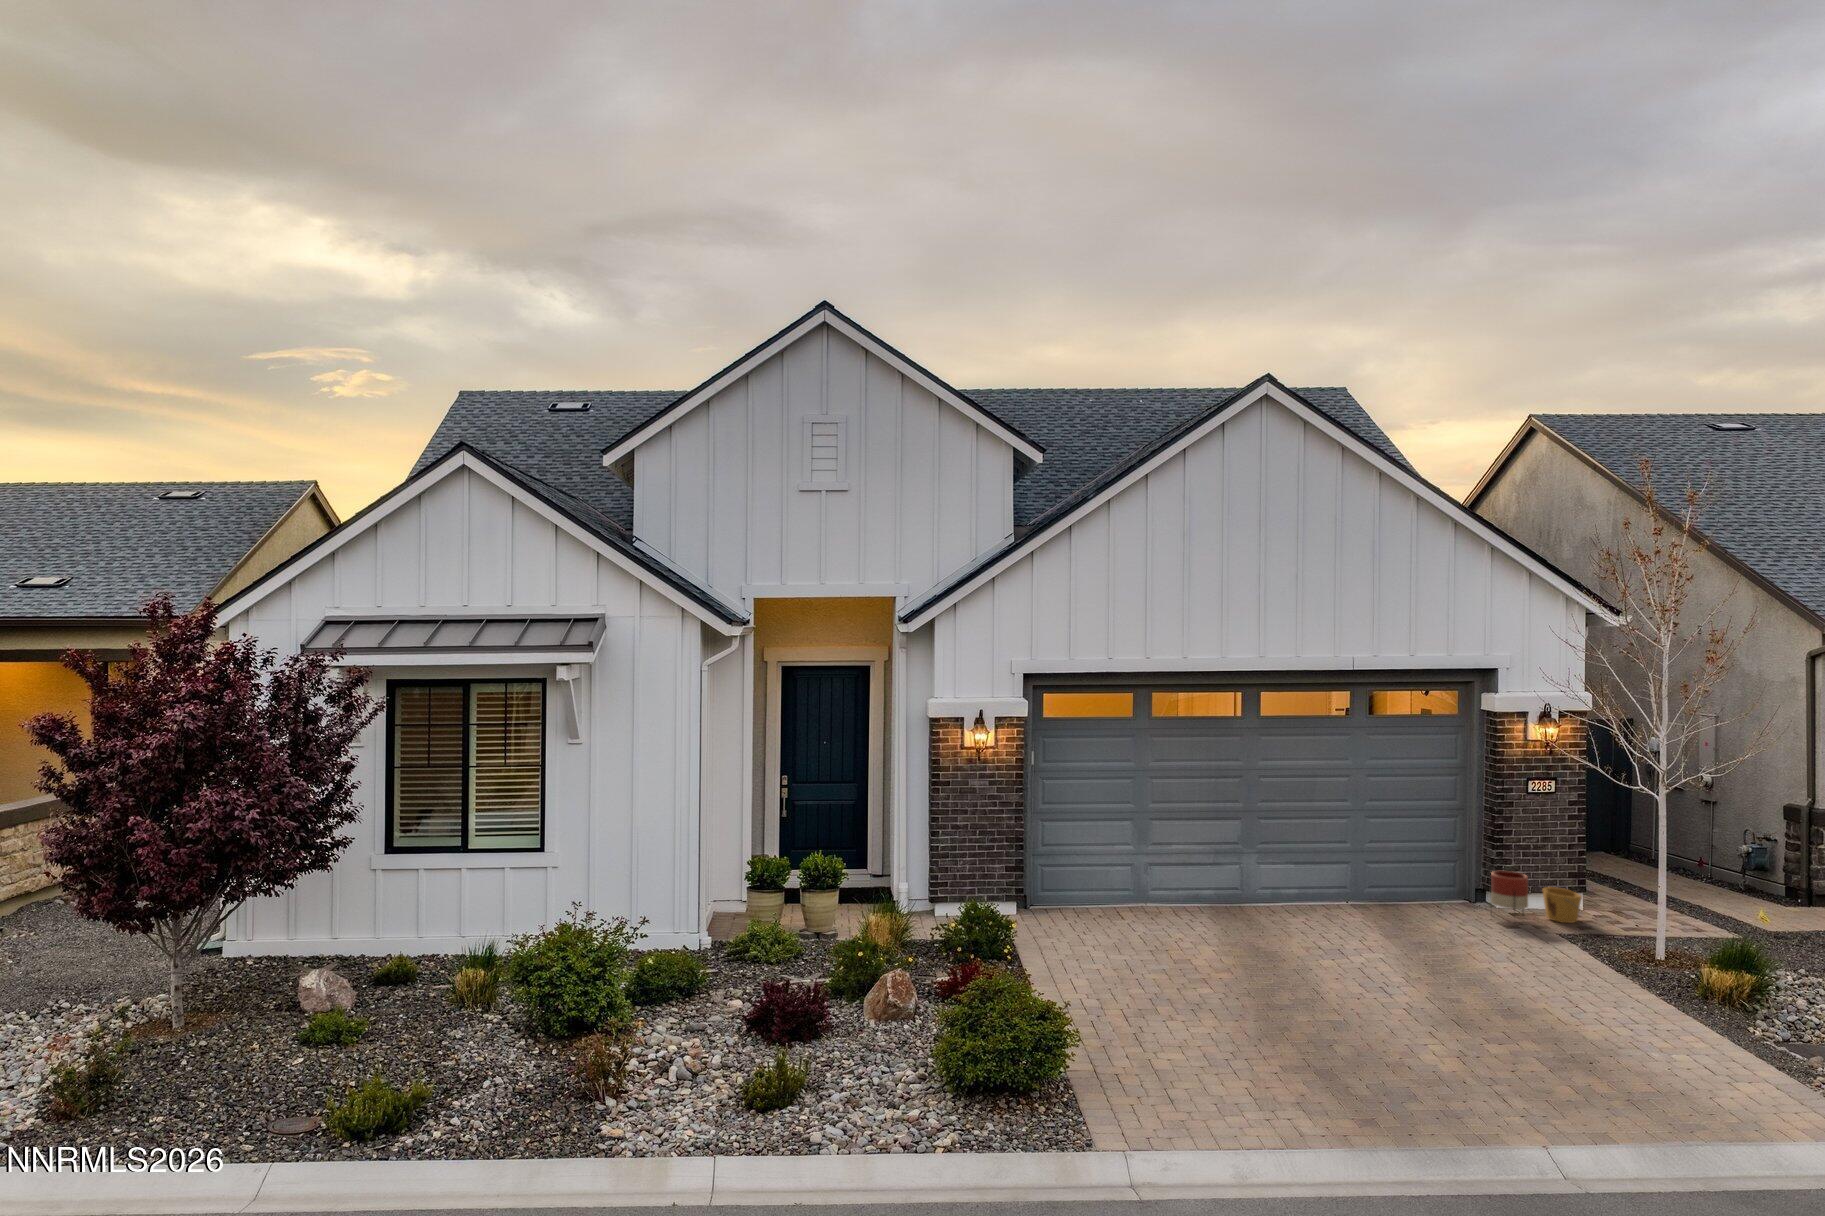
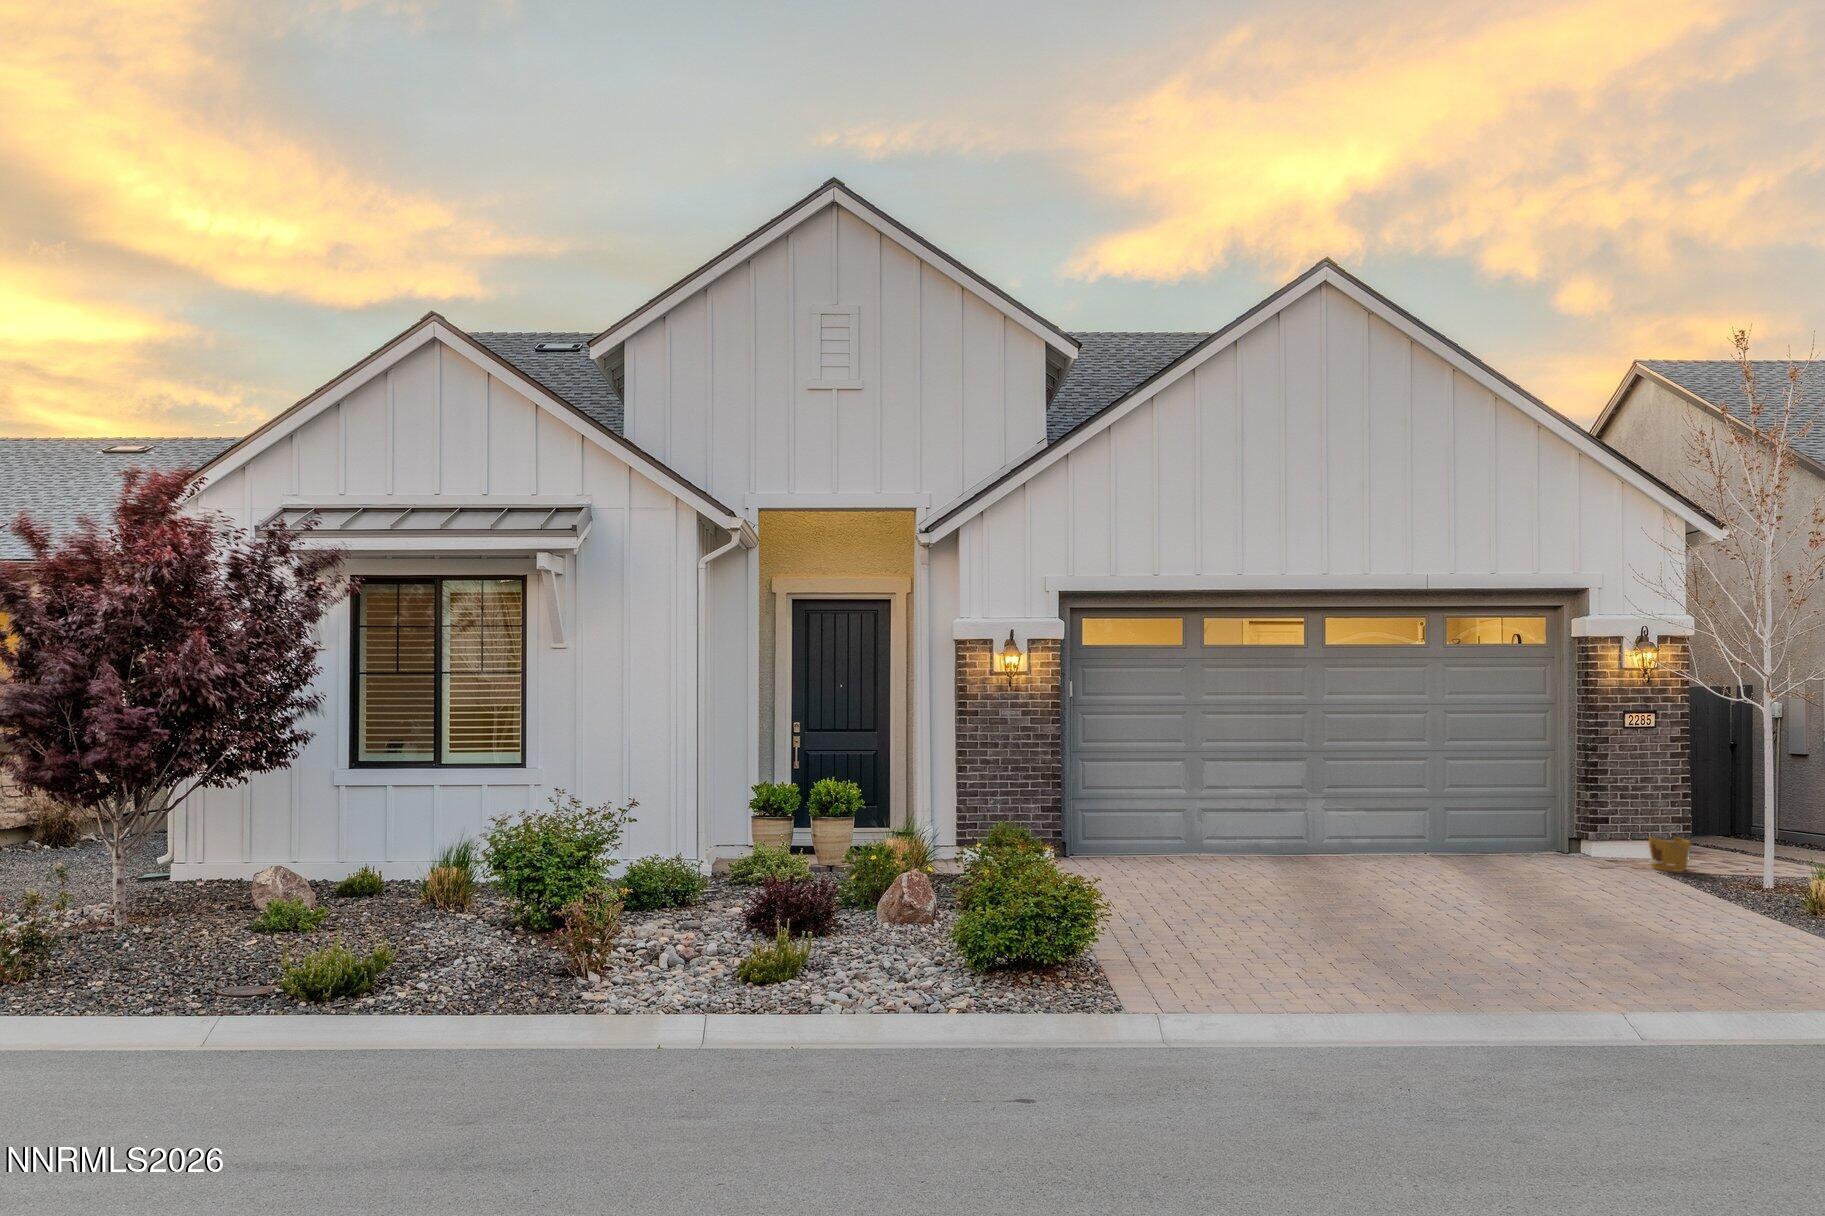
planter: present [1491,871,1528,910] -> none [1587,816,1630,871]

